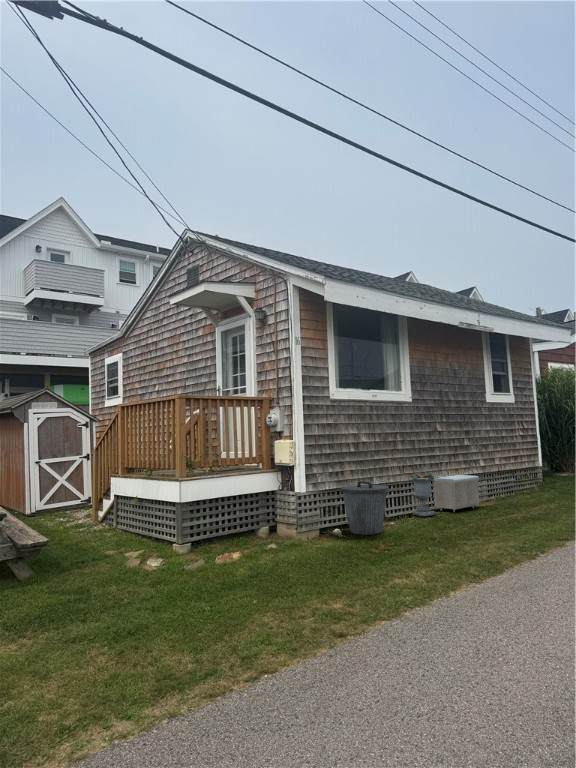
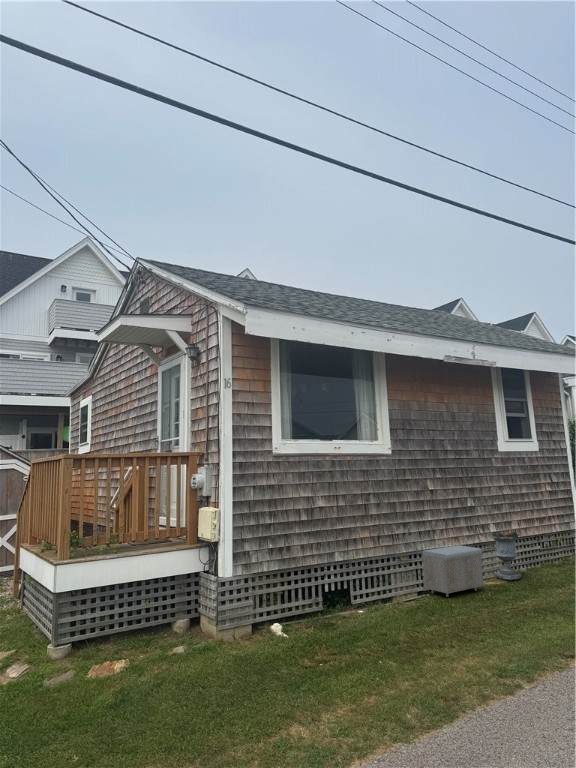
planter: present [411,473,435,516] -> present [492,531,522,580]
trash can: present [341,481,388,535] -> none [281,561,342,635]

